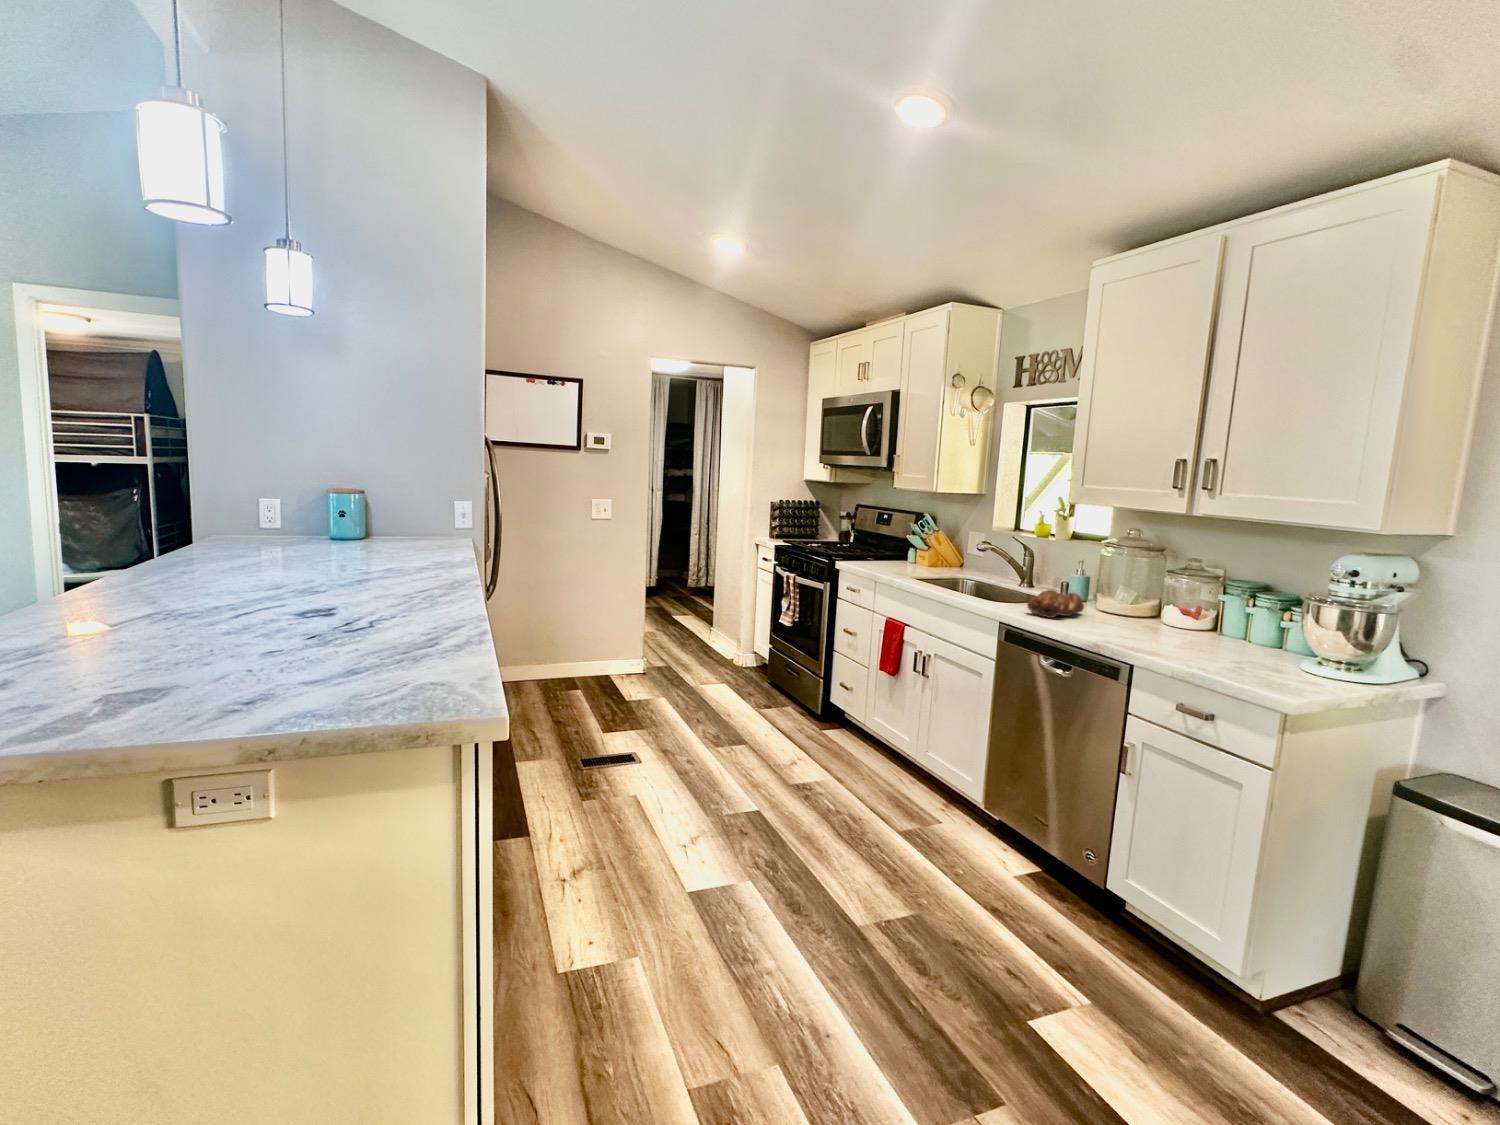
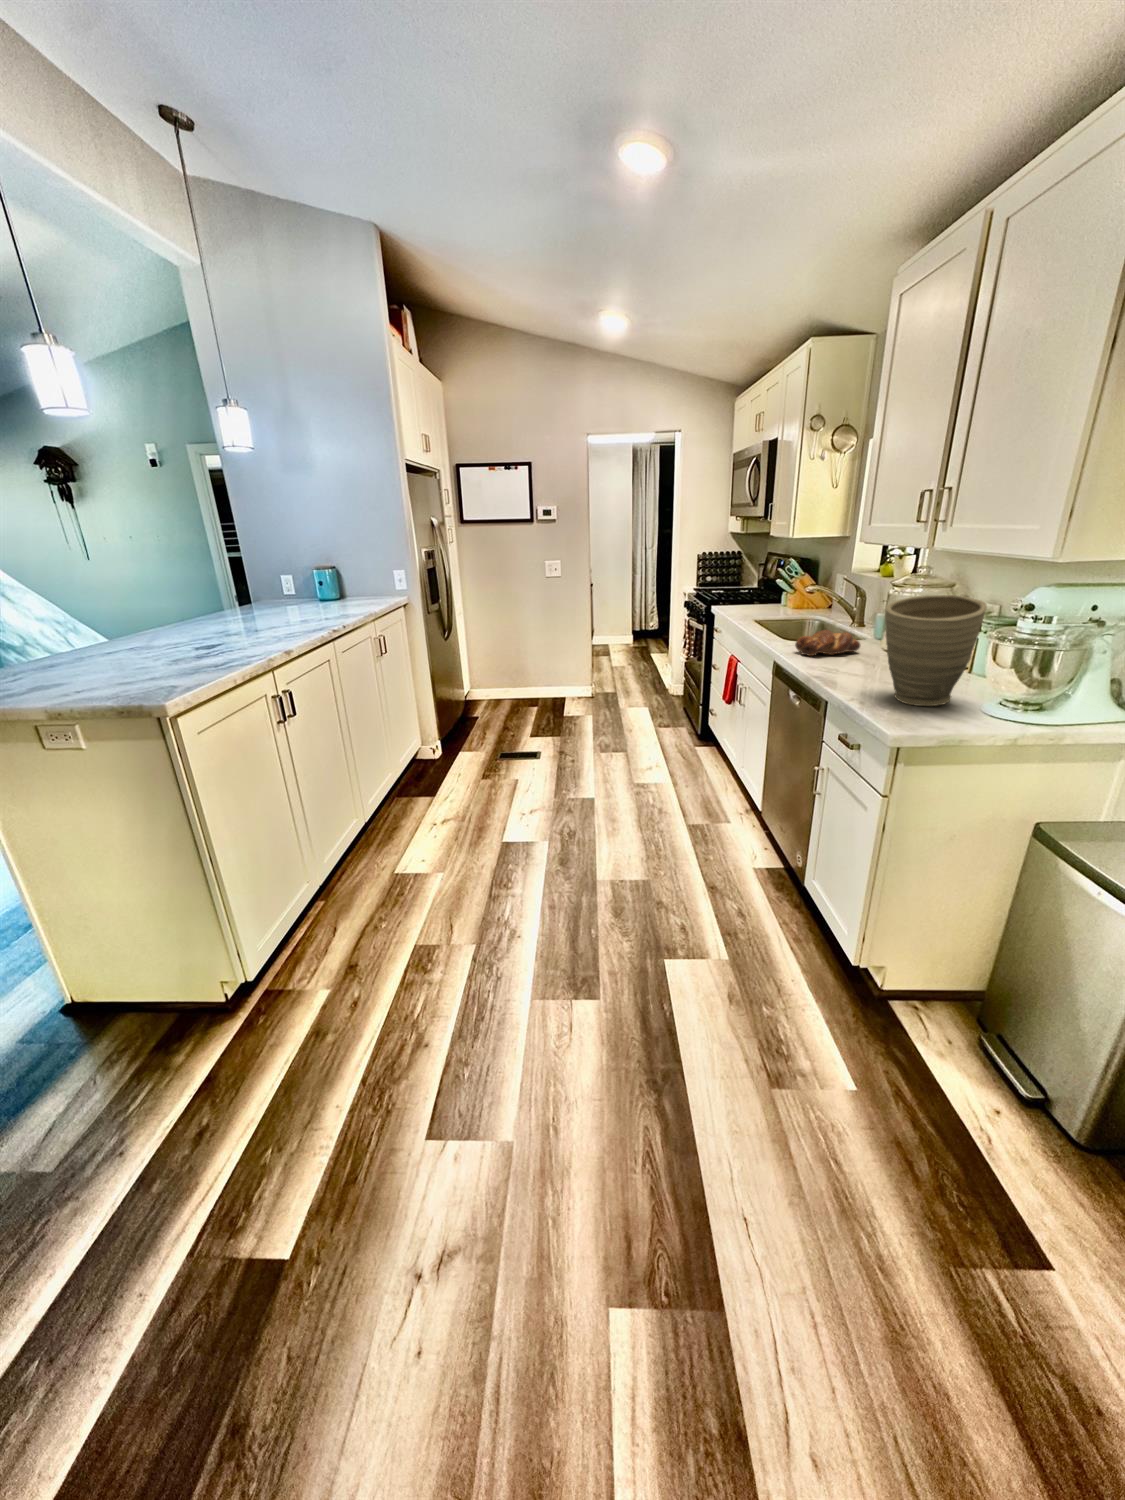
vase: none [1206,559,1311,669] -> present [885,595,987,706]

